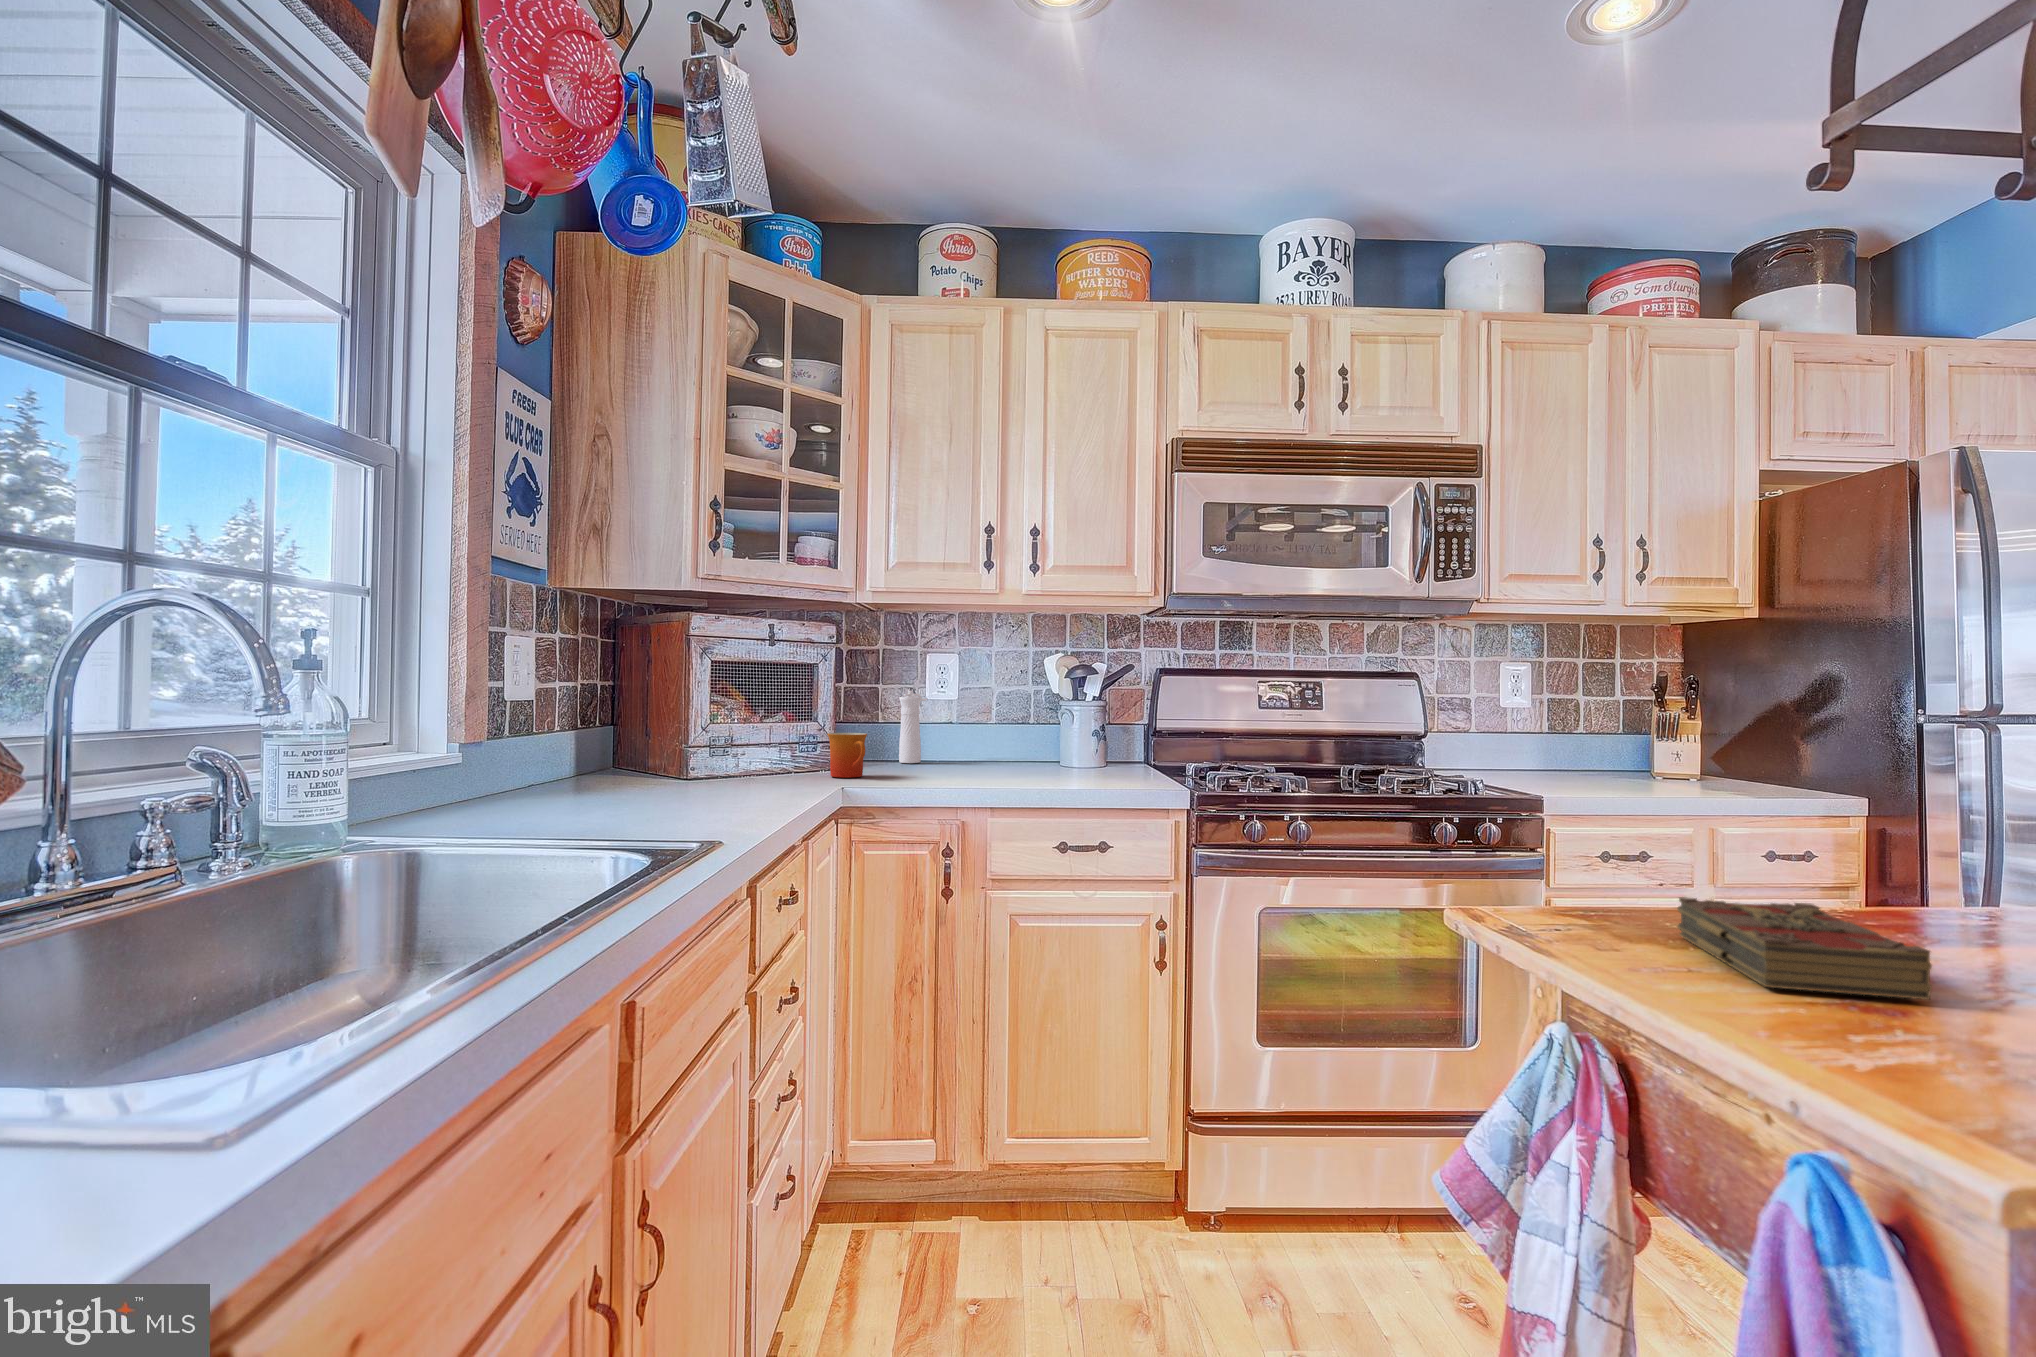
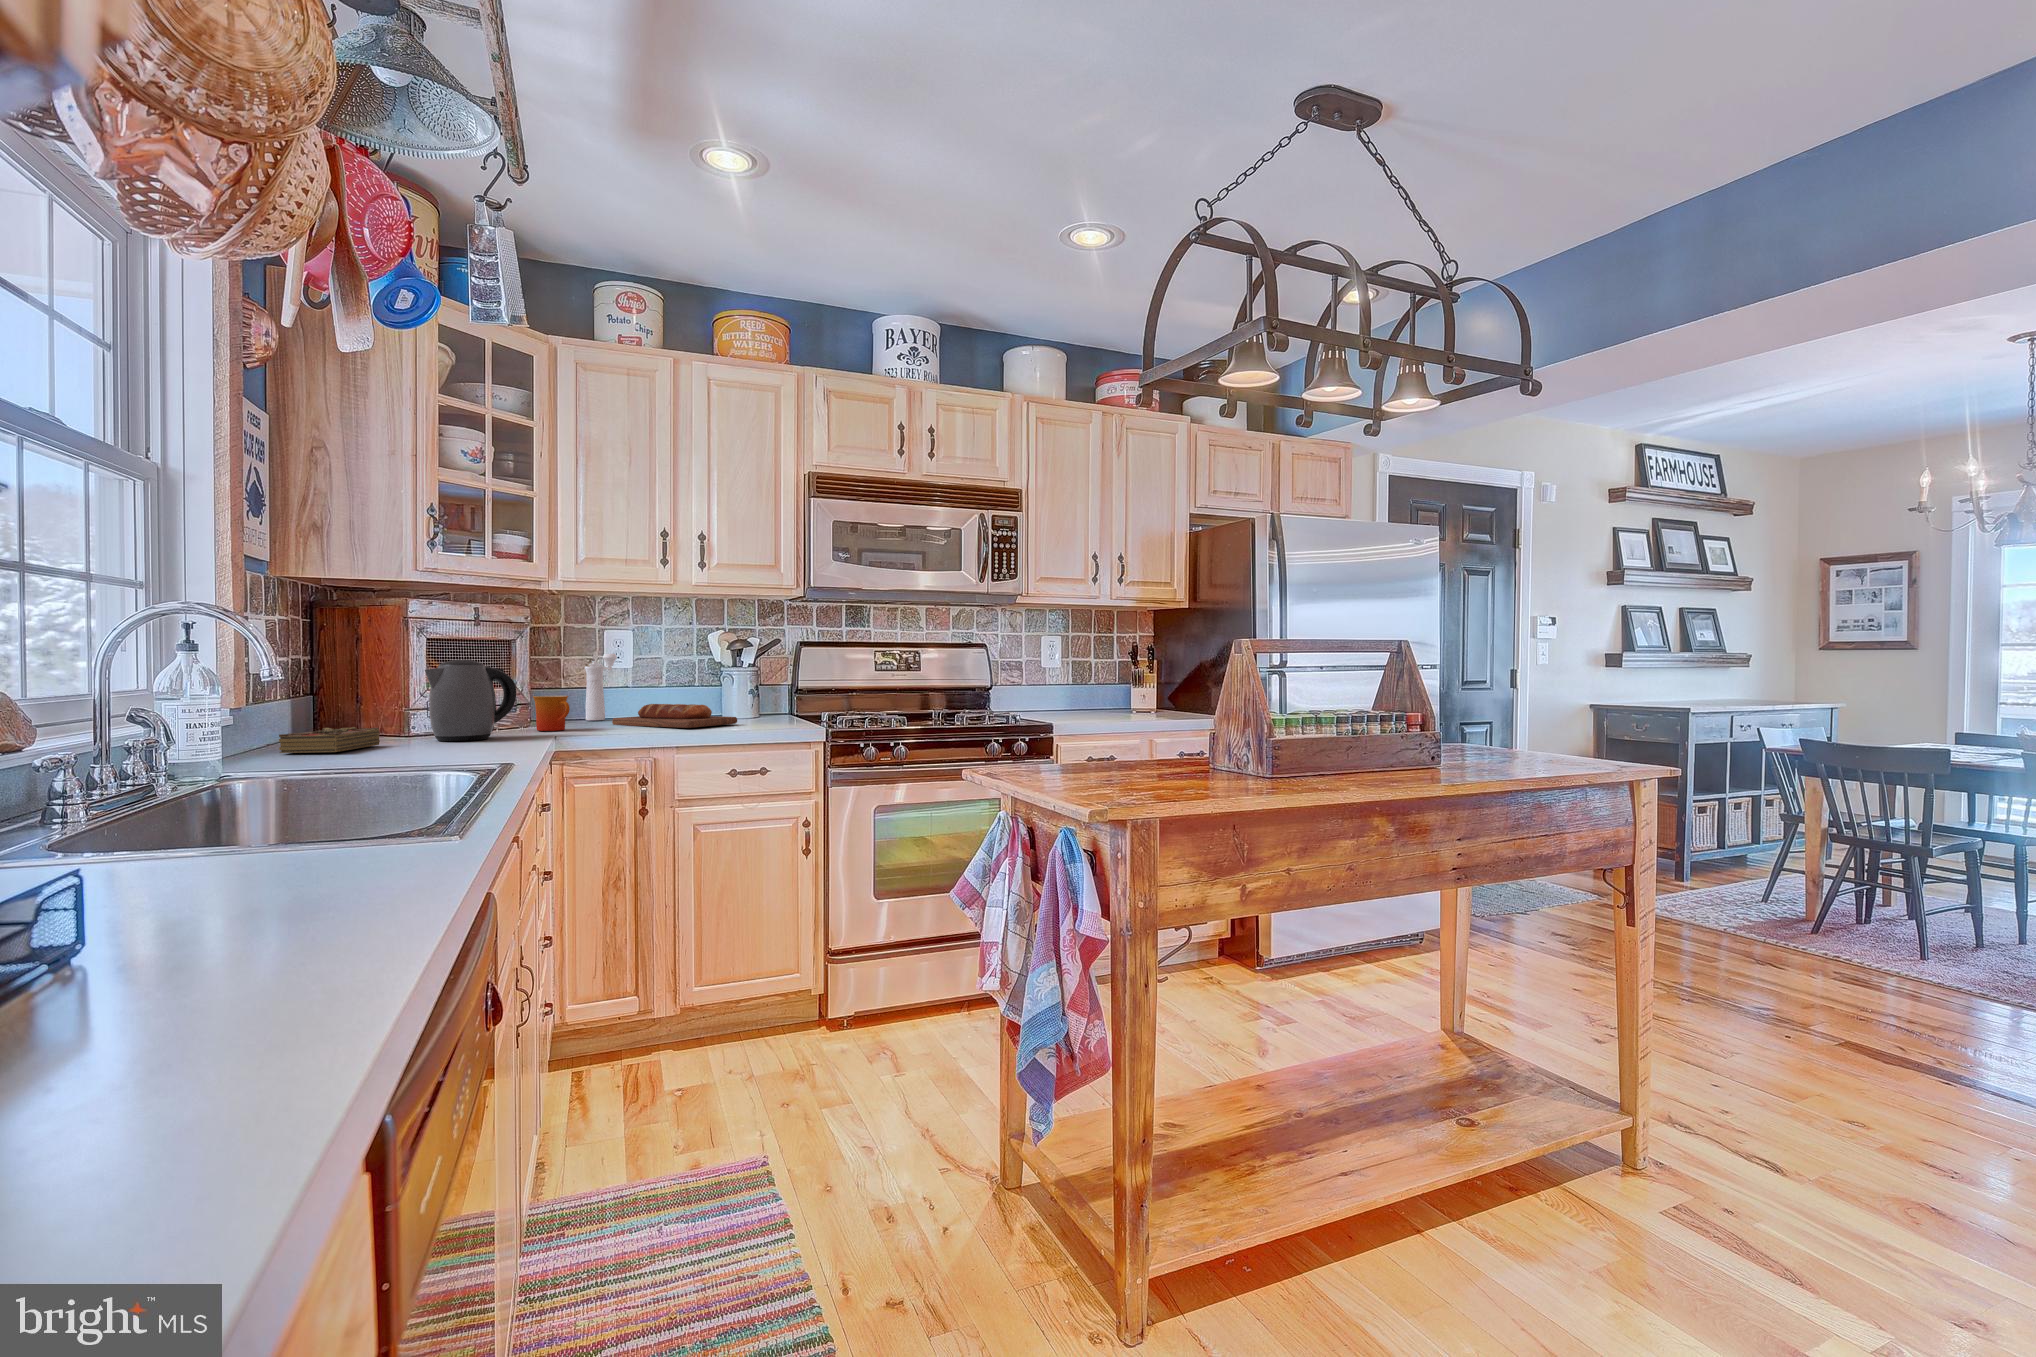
kettle: none [694,687,800,789] -> present [425,660,516,741]
bread loaf: none [923,746,1071,781] -> present [612,704,737,728]
book: present [1677,897,1932,1000] -> present [279,727,380,753]

